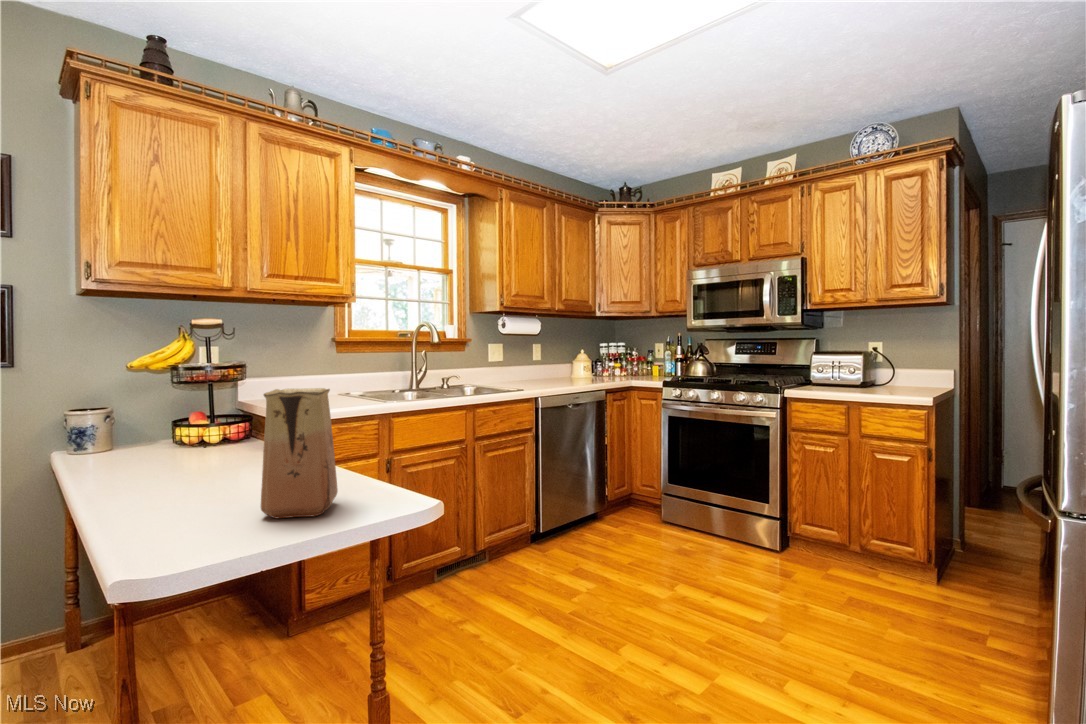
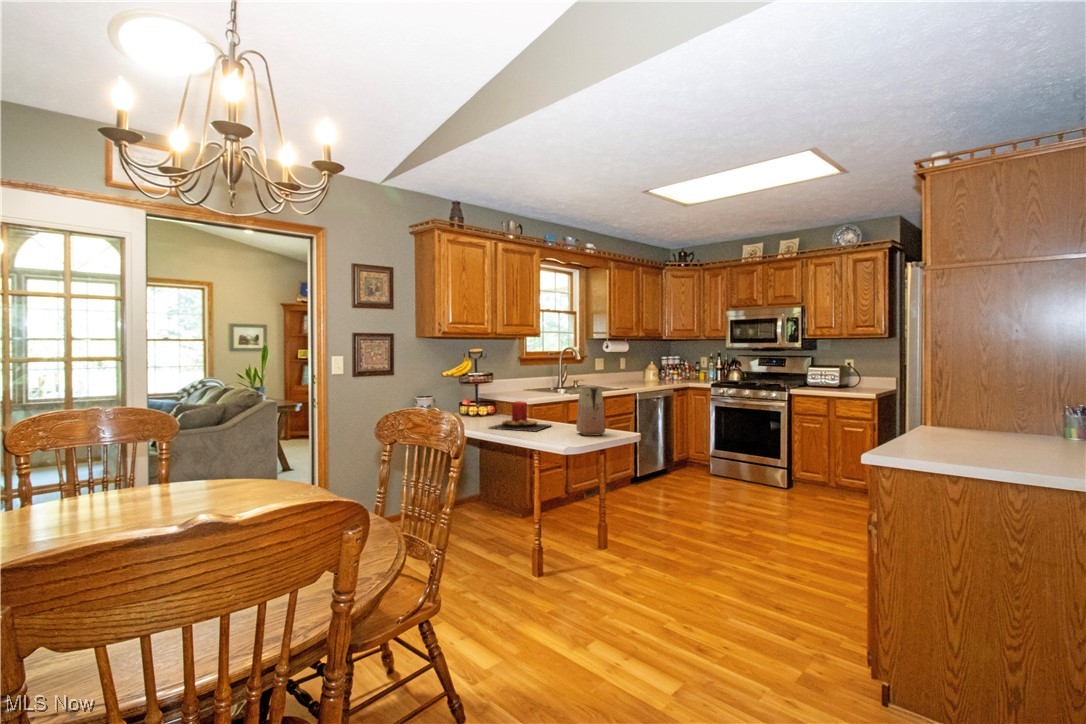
candle: none [97,423,274,502] -> present [489,401,551,432]

